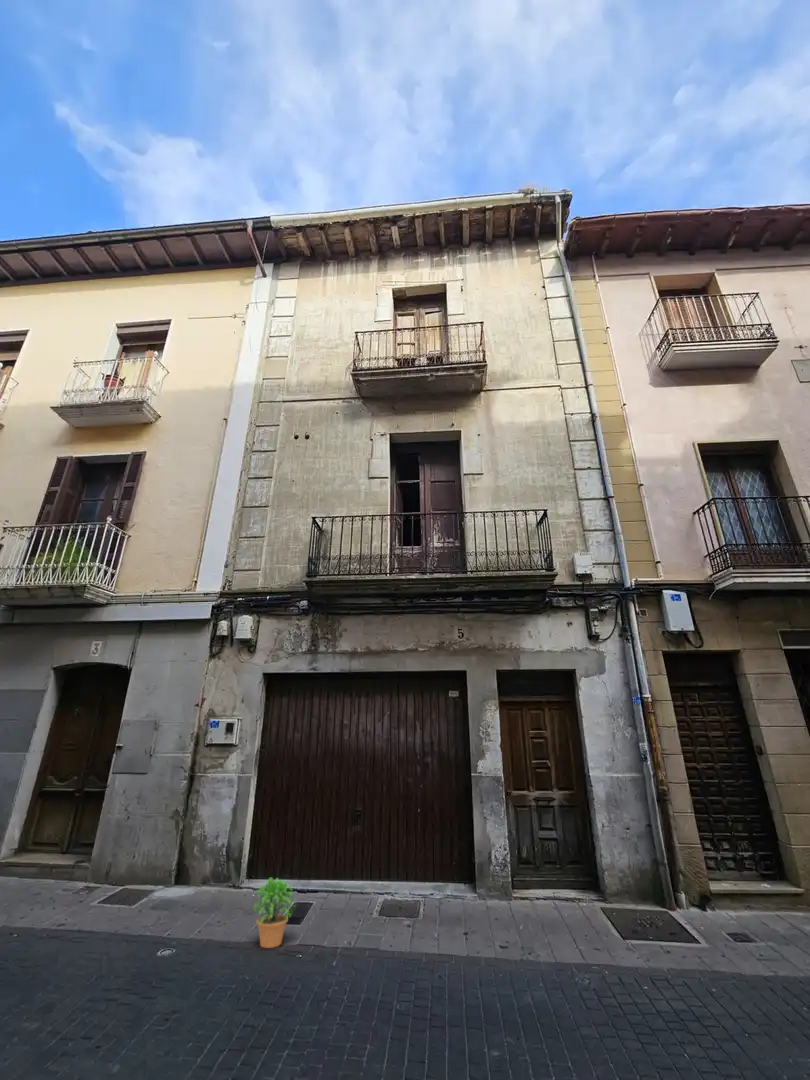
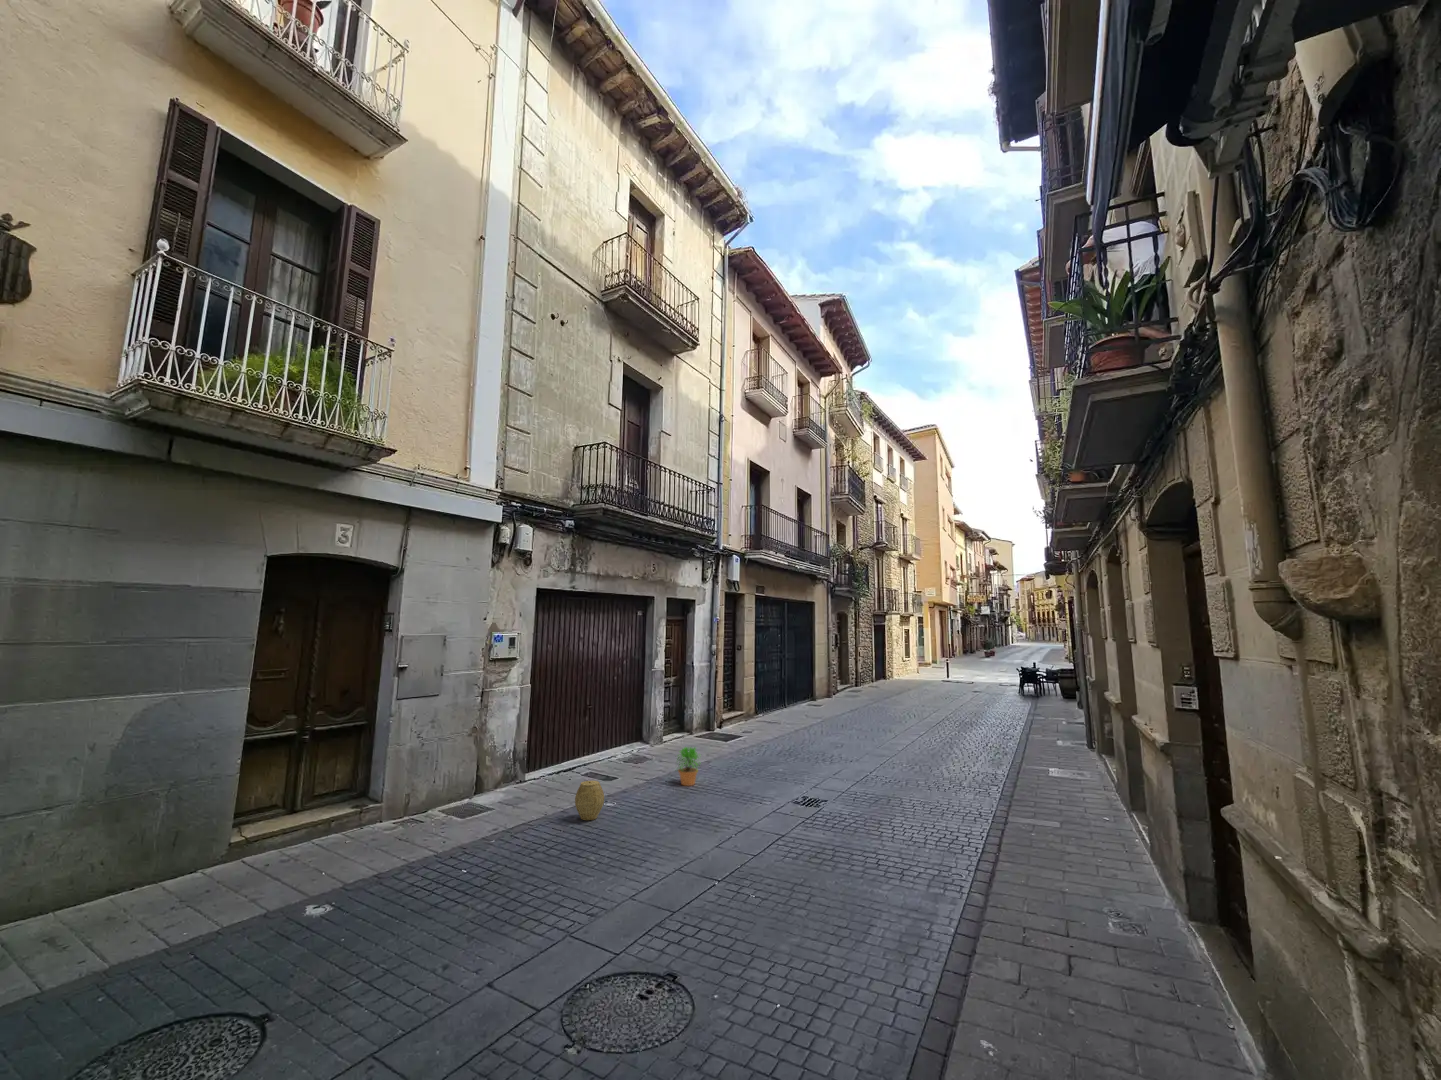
woven basket: none [74,885,113,939] -> present [575,781,604,820]

